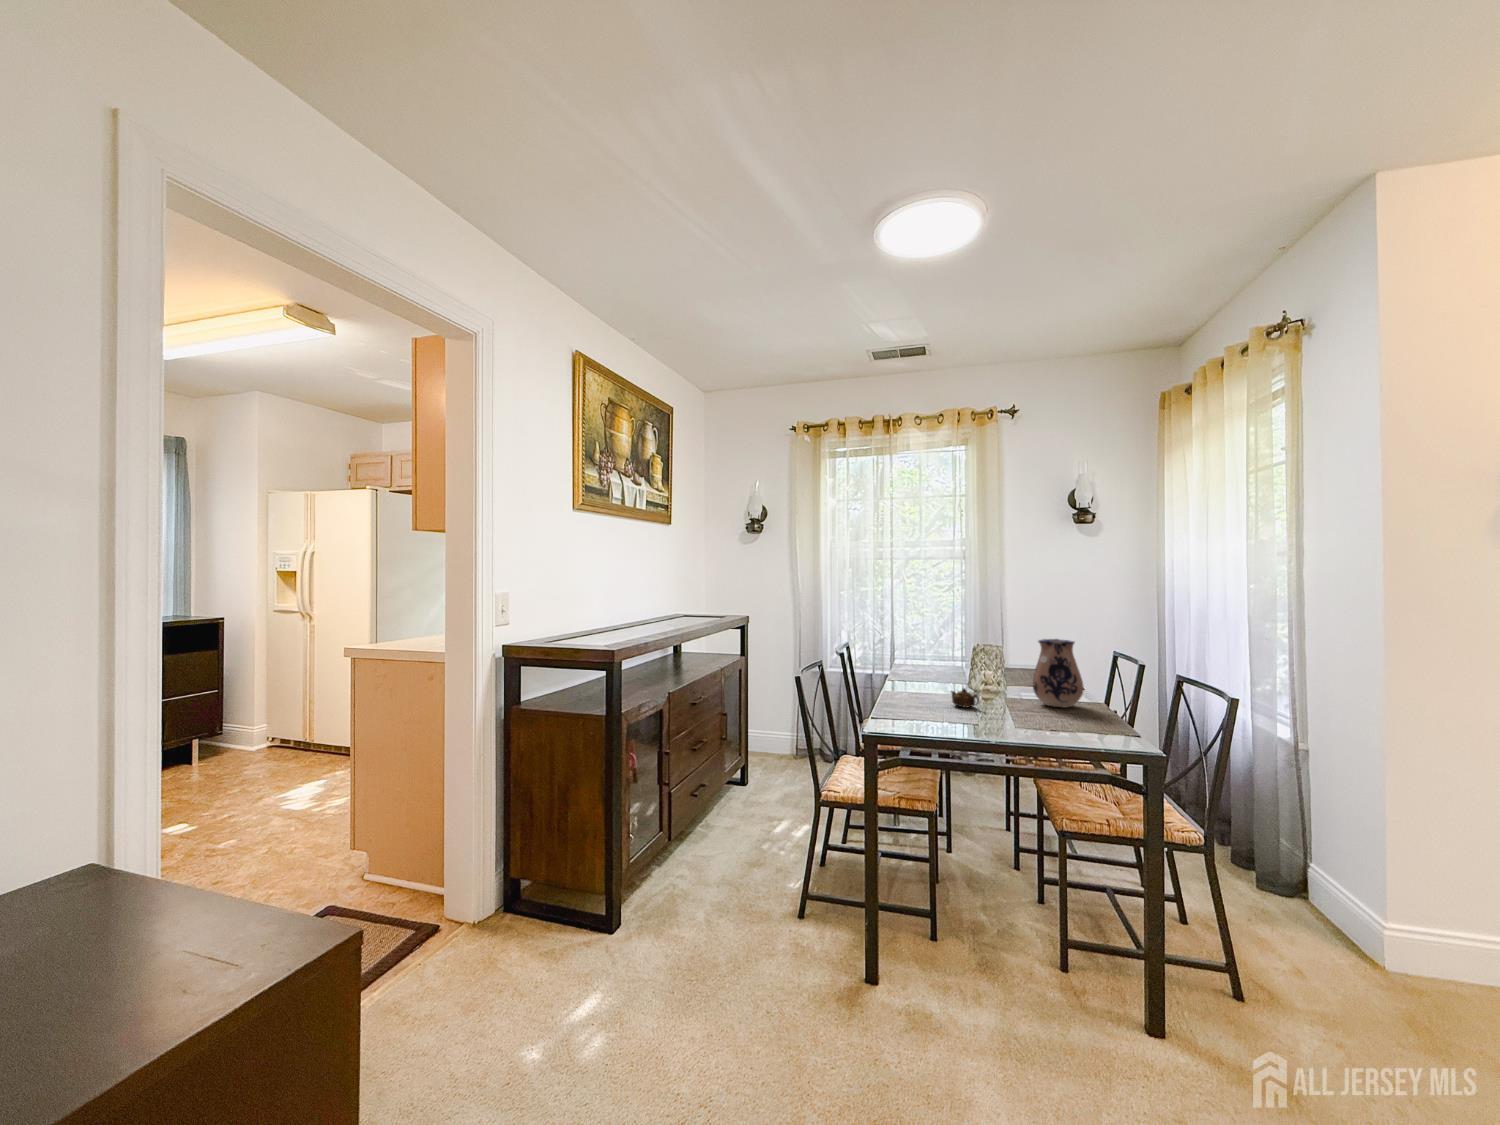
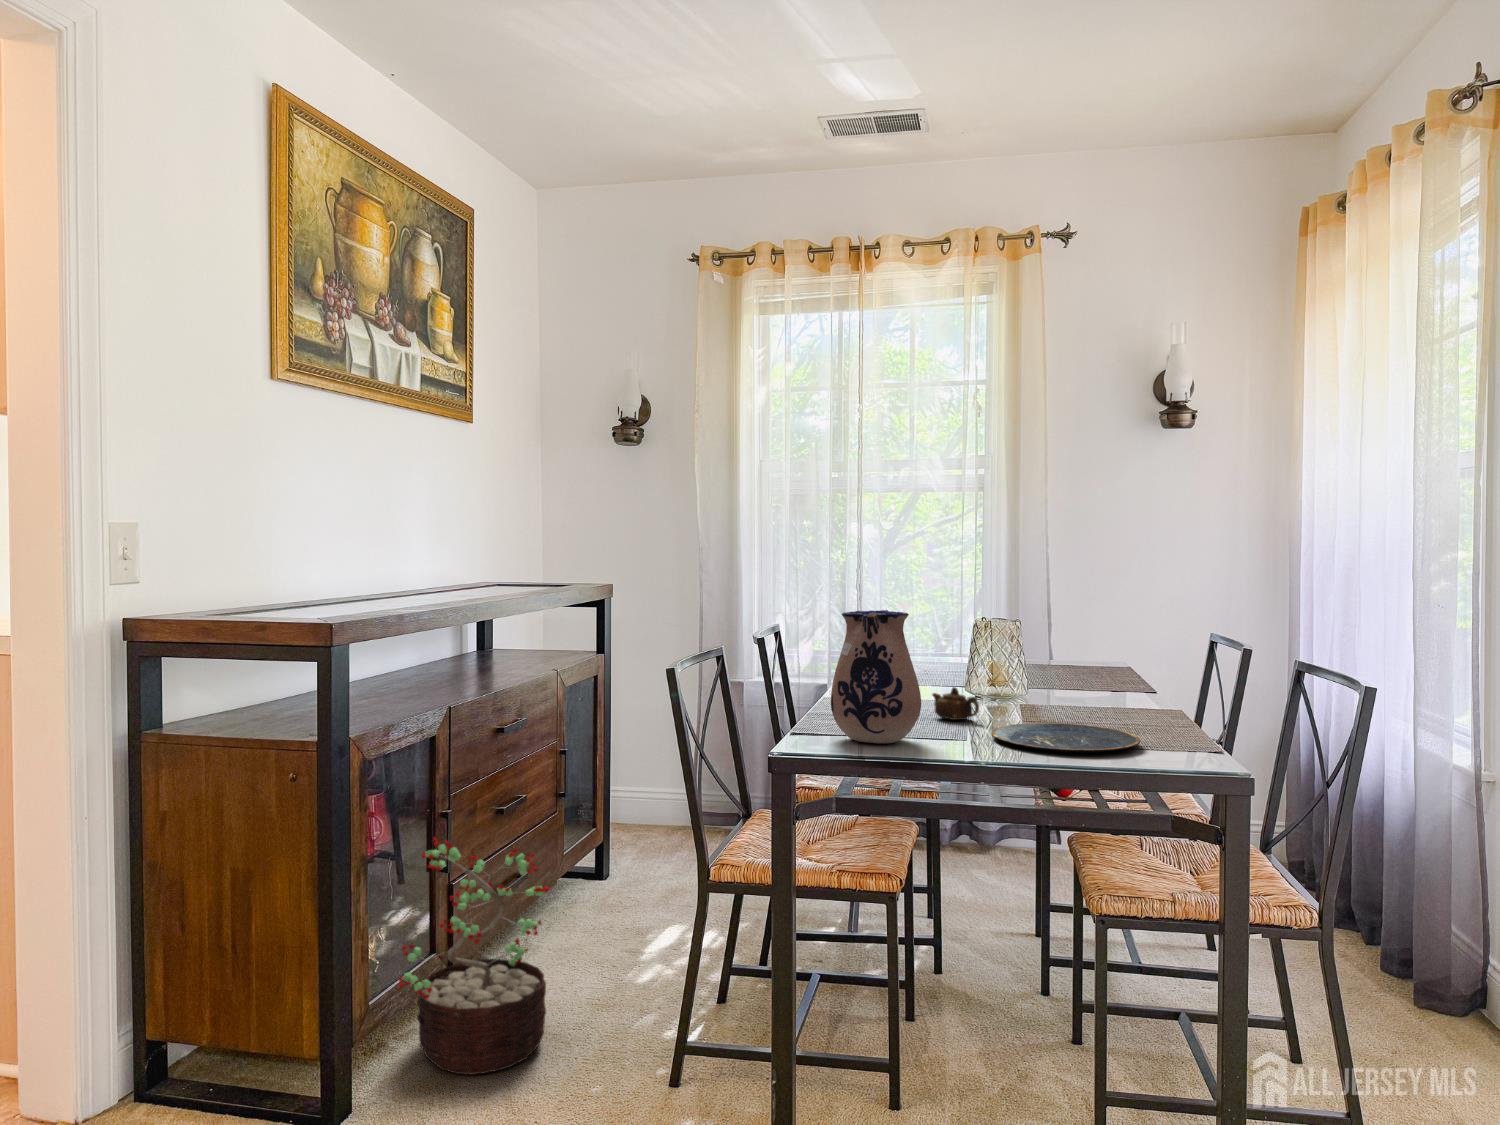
ceramic pitcher: present [1033,639,1084,707] -> present [831,610,921,744]
plate: none [990,711,1082,733] -> present [992,723,1140,753]
decorative plant: none [646,767,730,905] -> present [398,837,550,1074]

